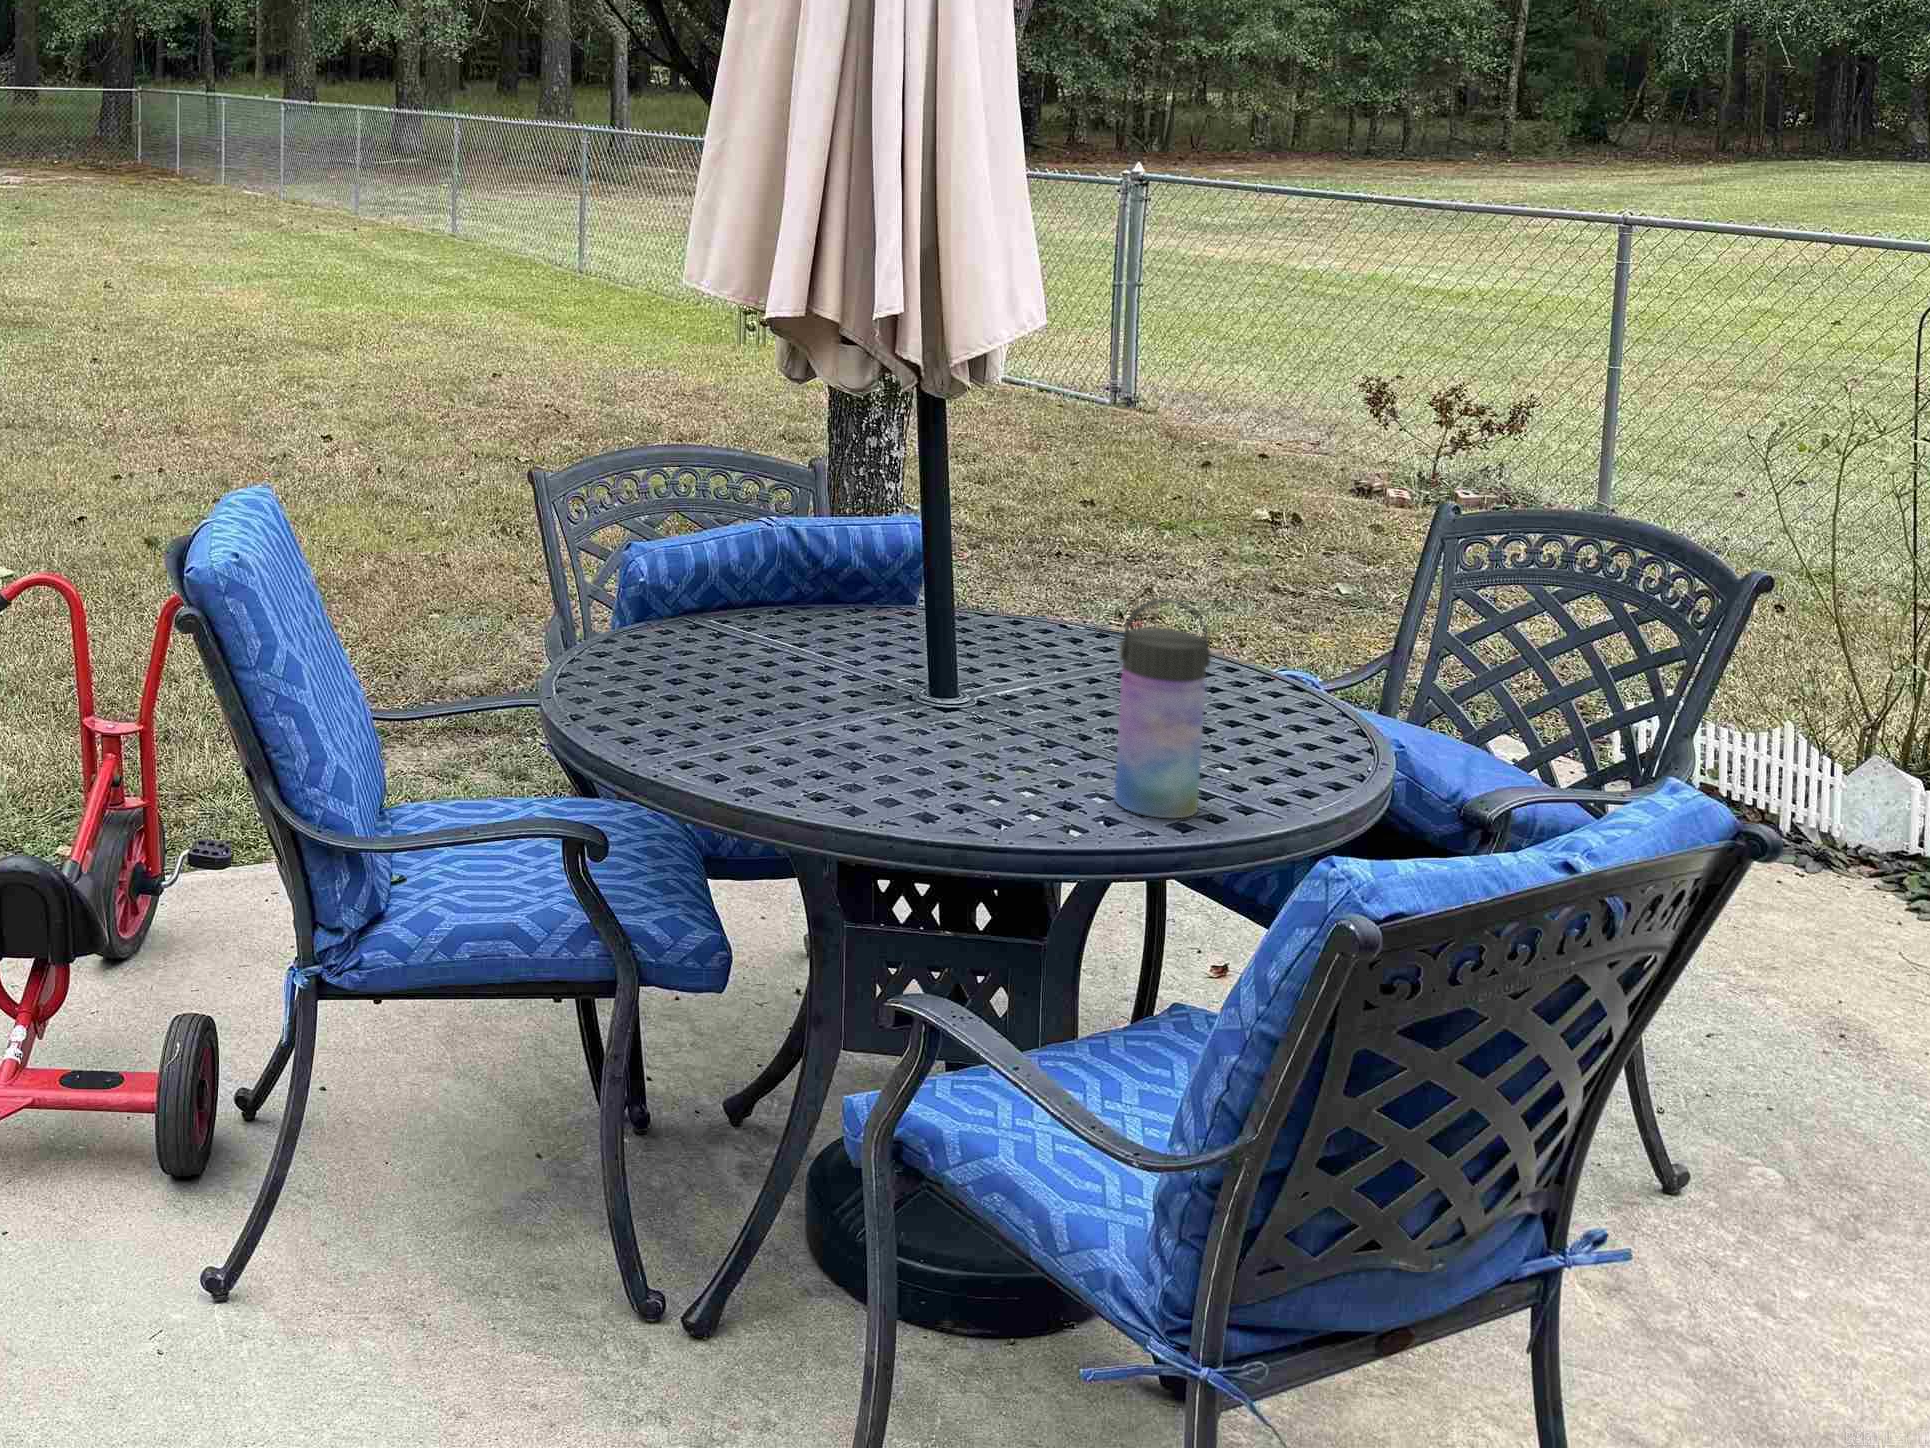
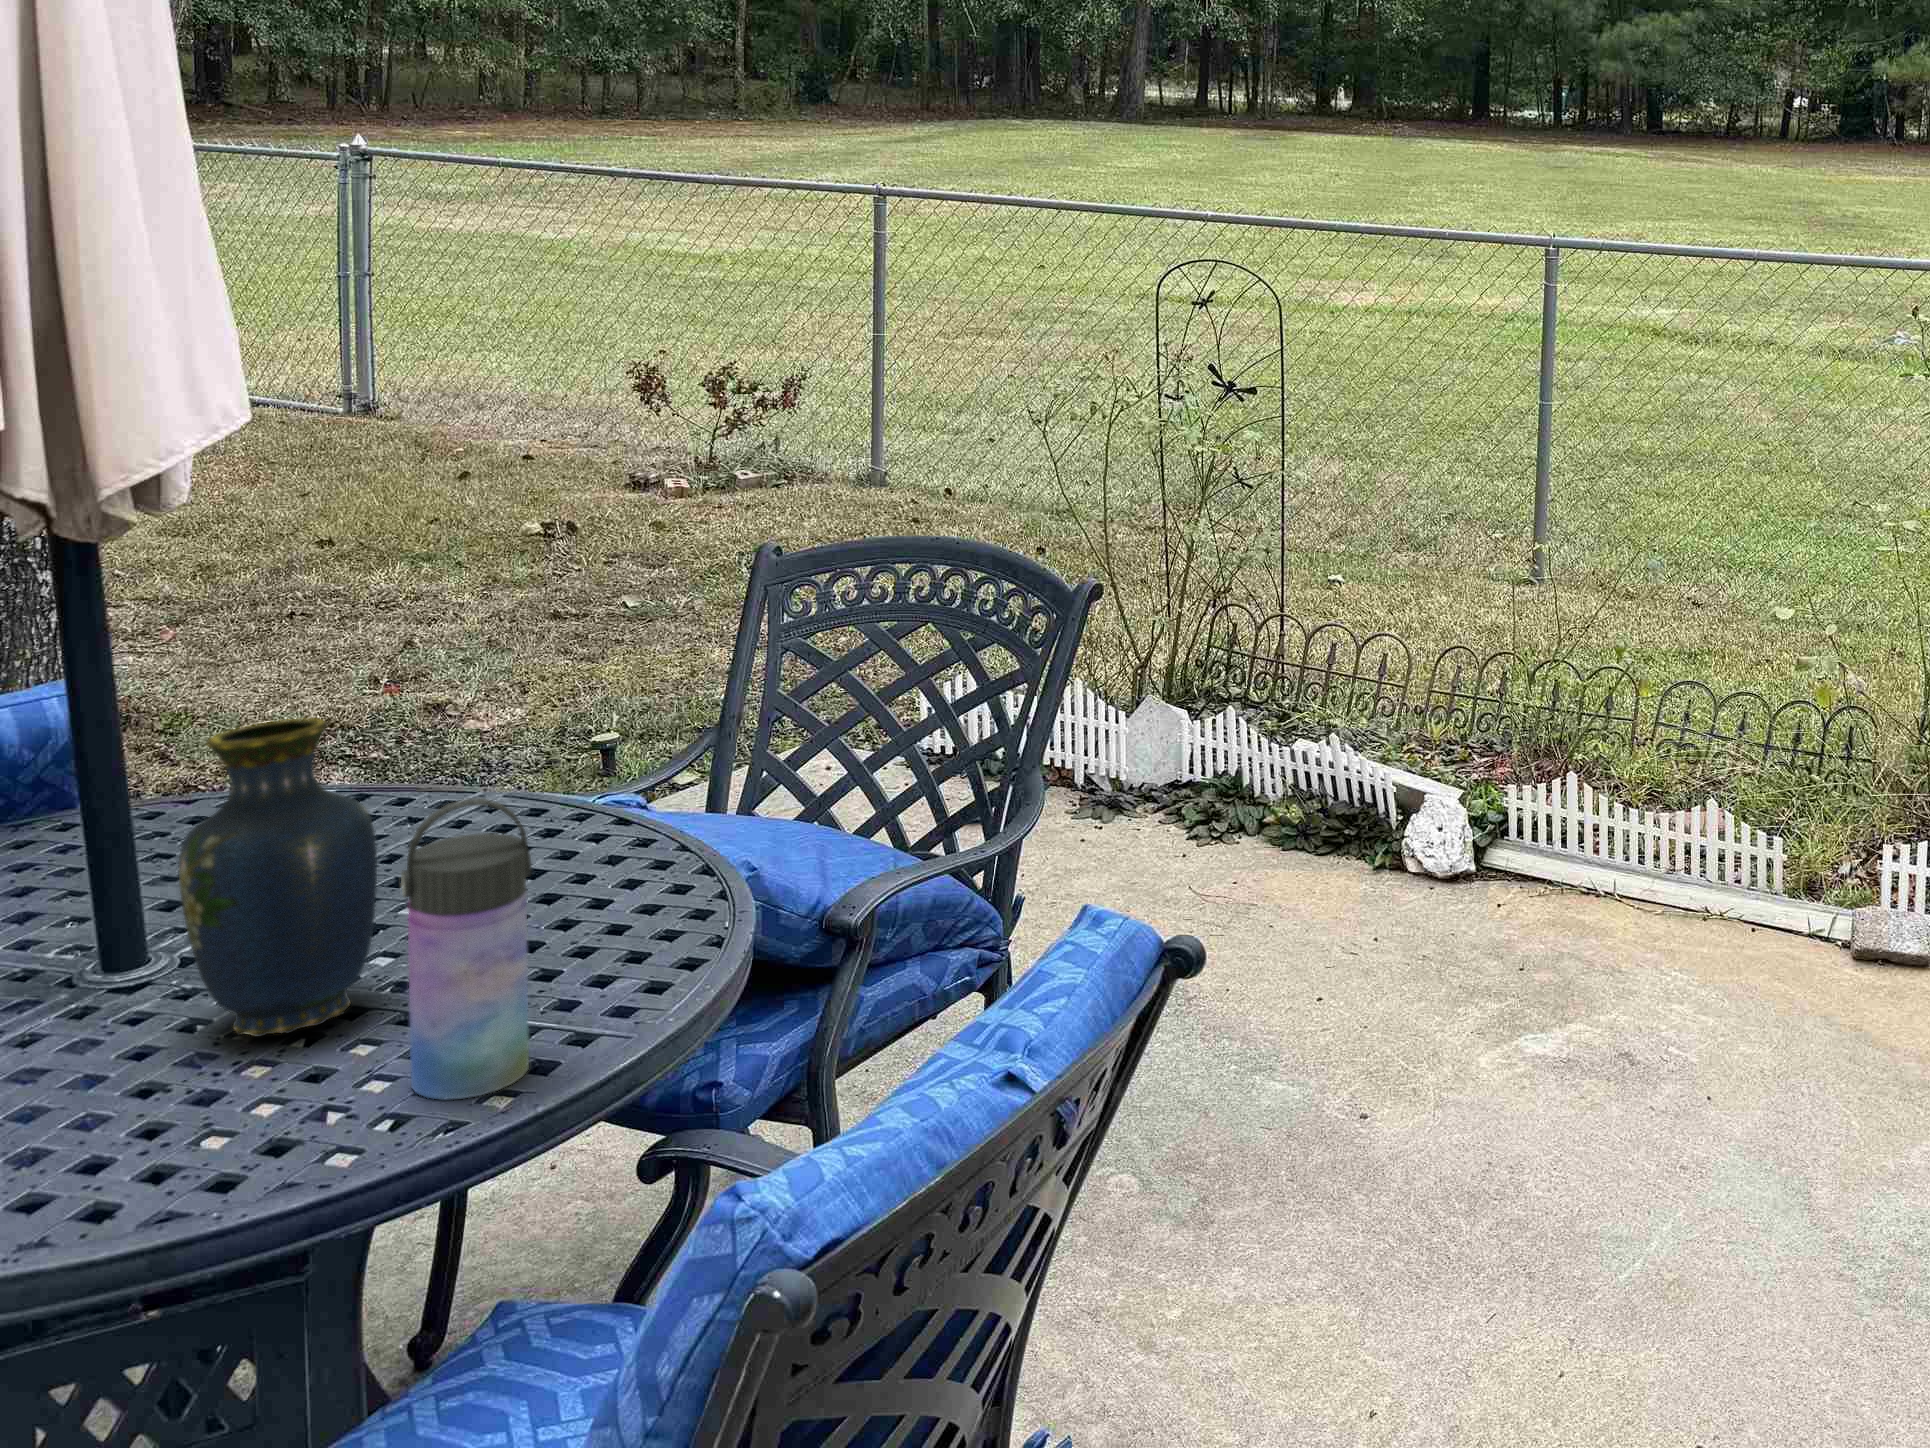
vase: none [979,532,1104,750] -> present [178,718,377,1038]

